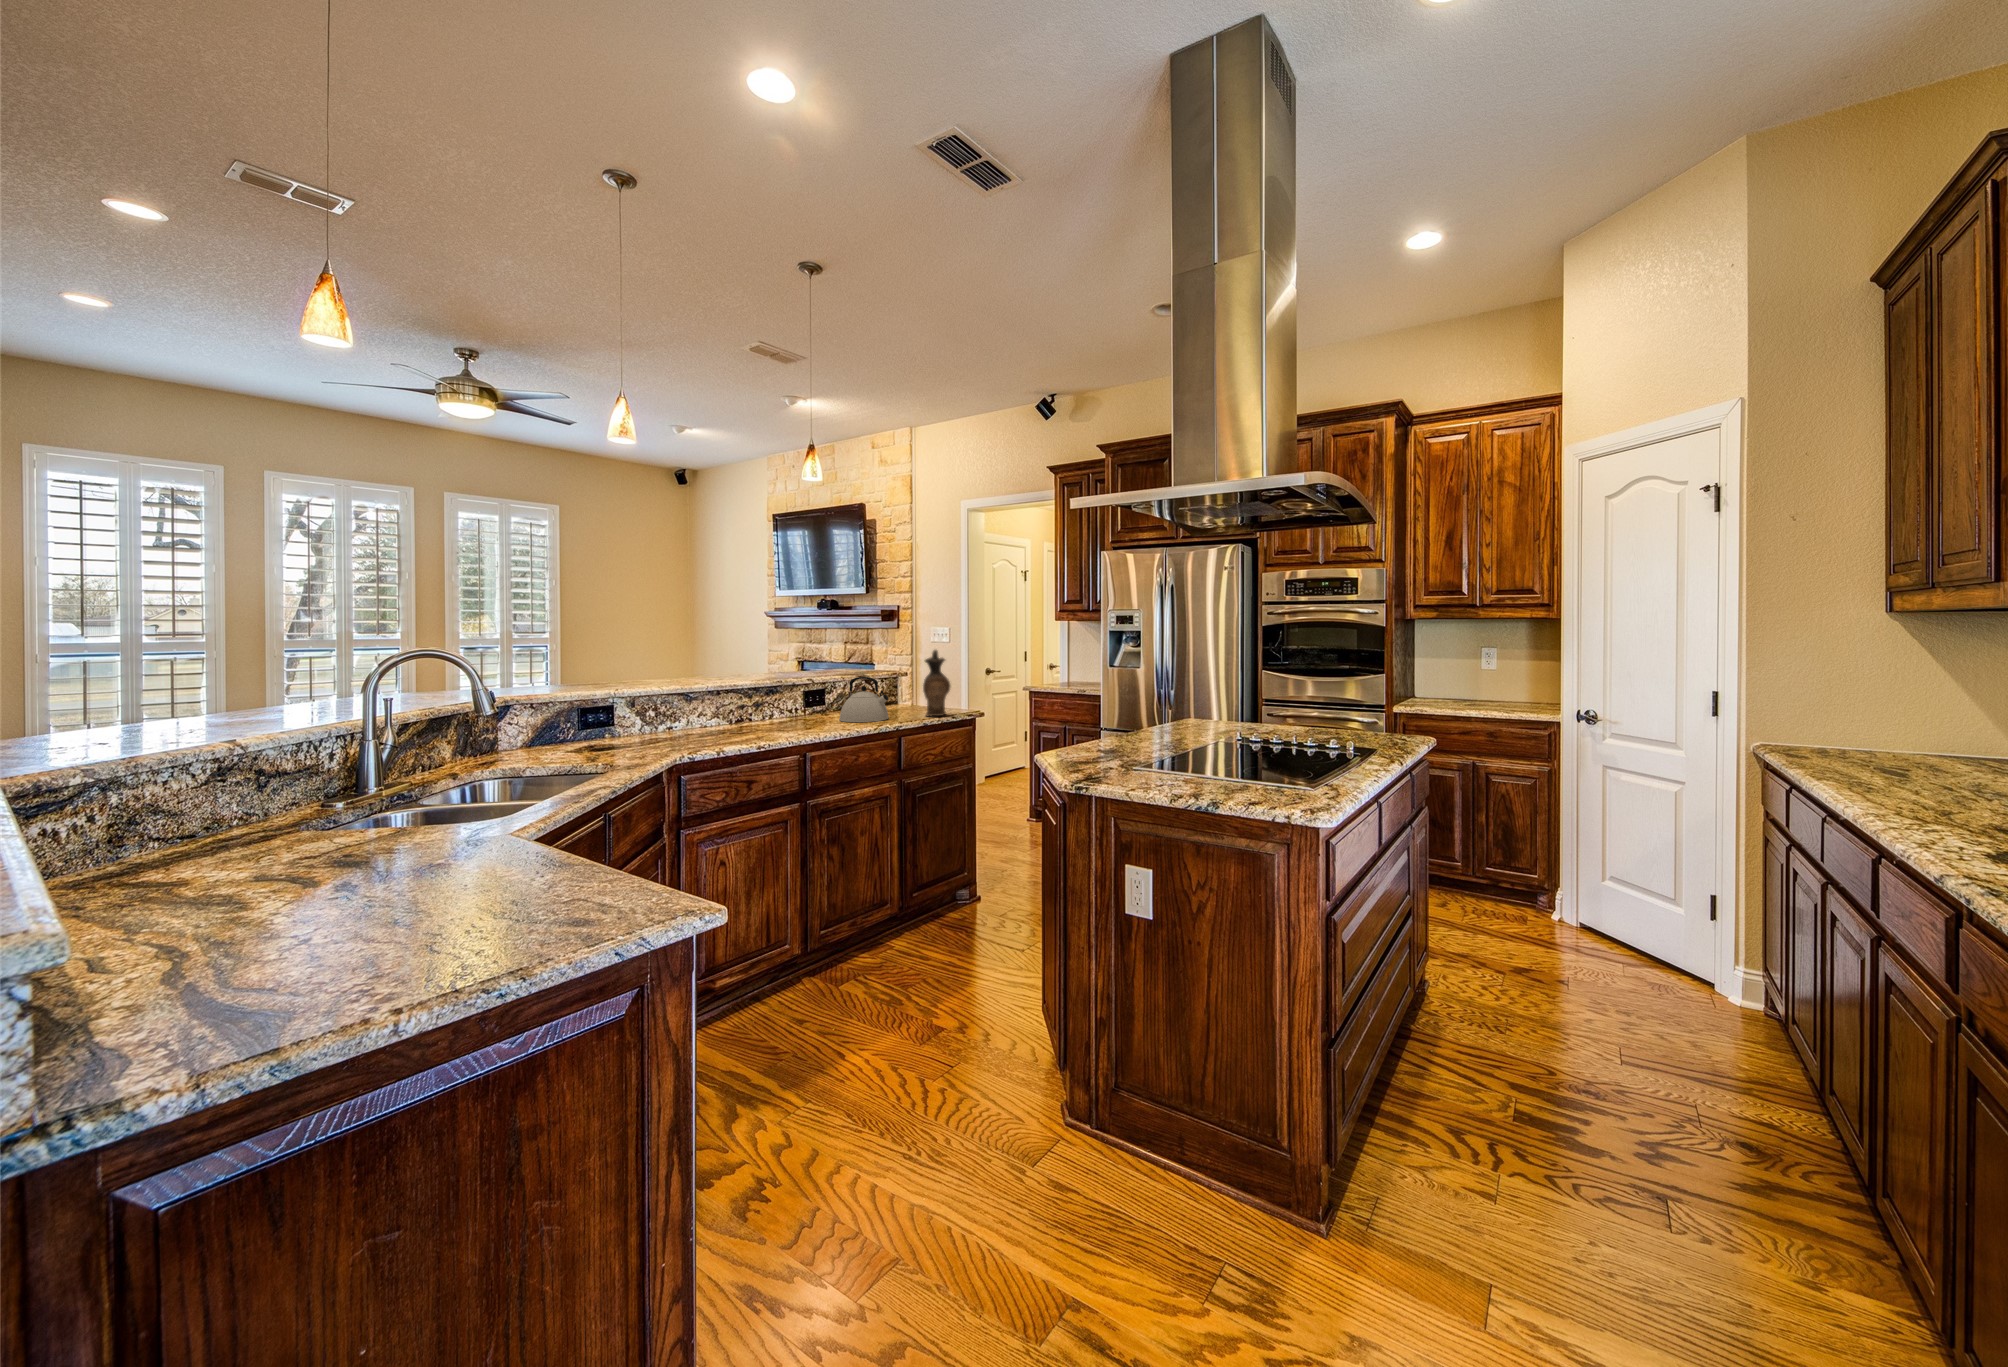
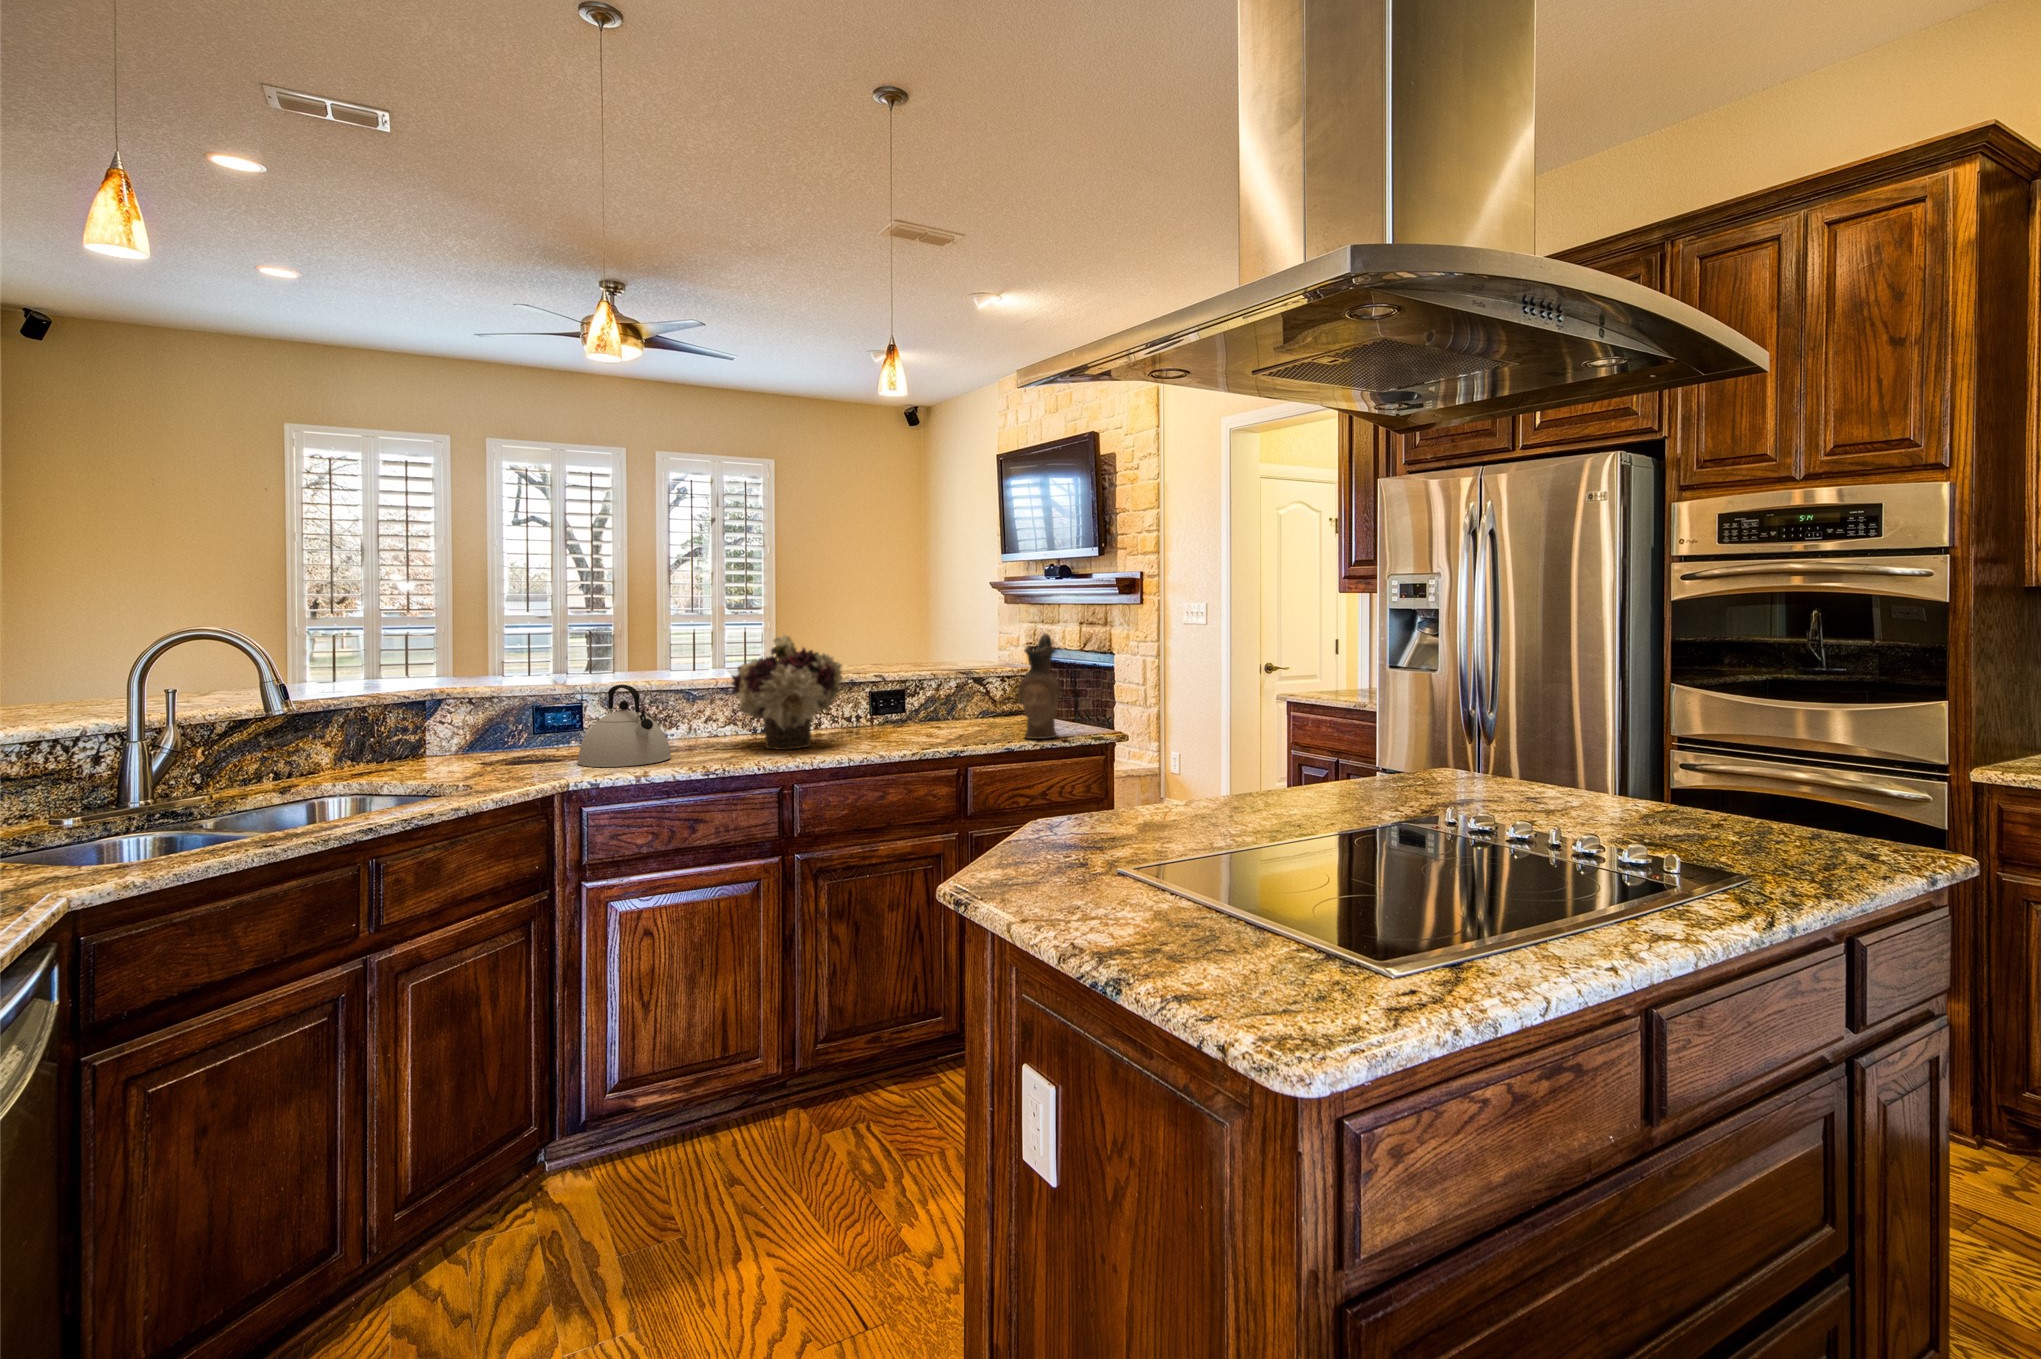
flower arrangement: none [733,653,817,732] -> present [732,635,842,750]
kettle: present [839,677,889,722] -> present [578,685,671,767]

